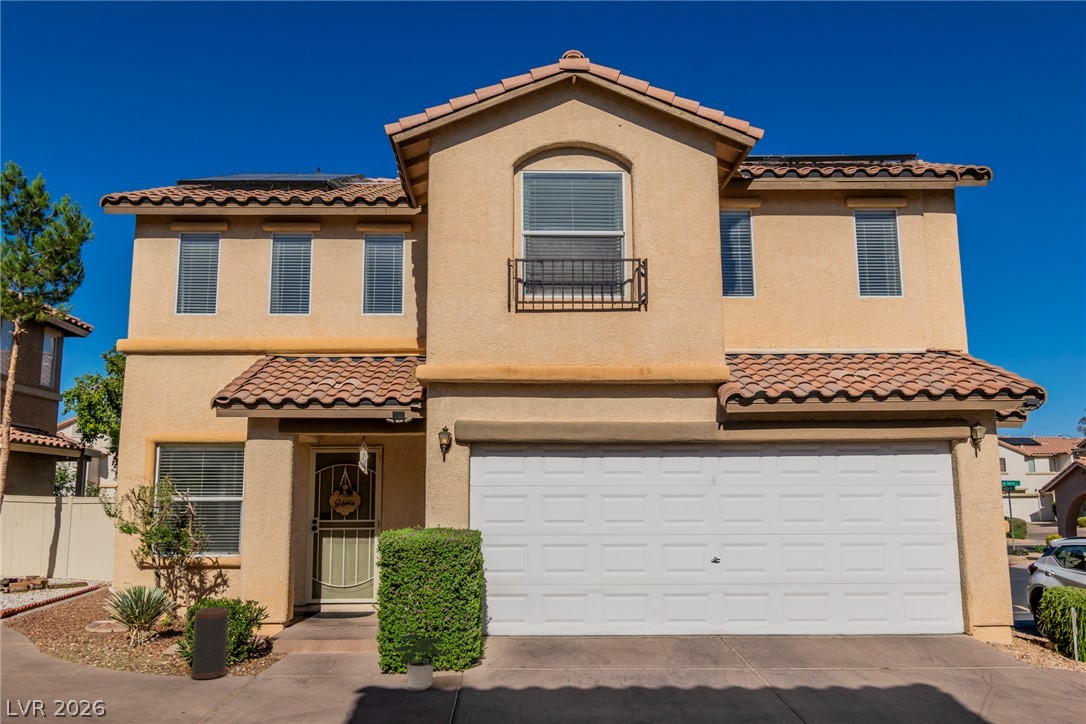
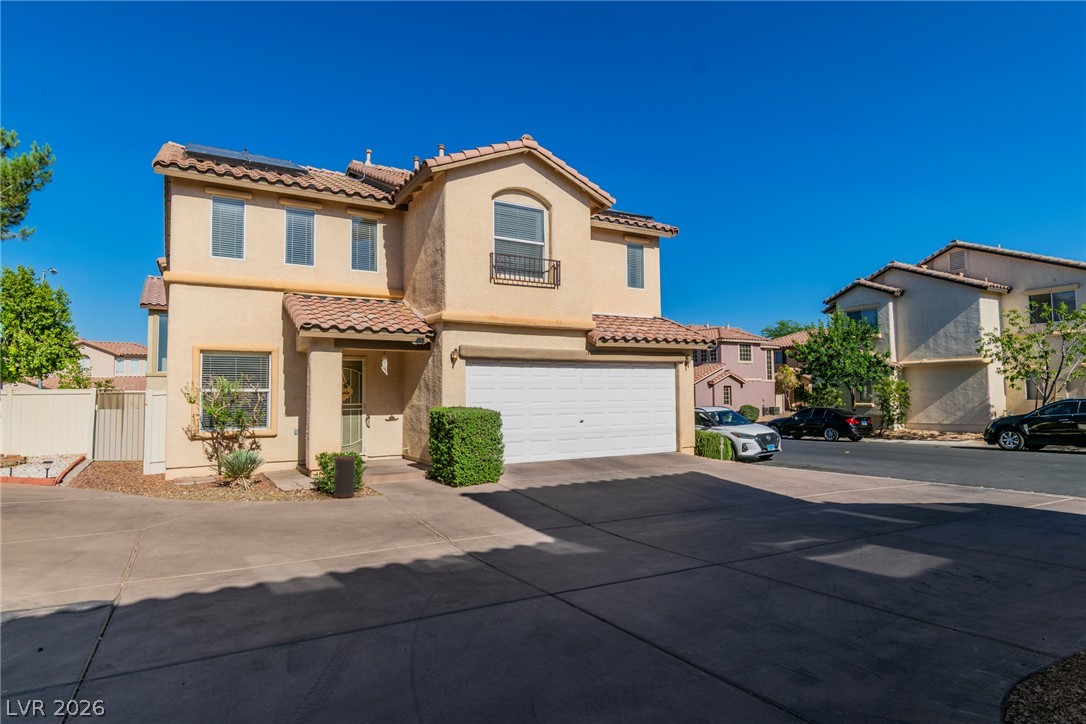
potted plant: present [393,634,451,690] -> none [462,462,495,490]

